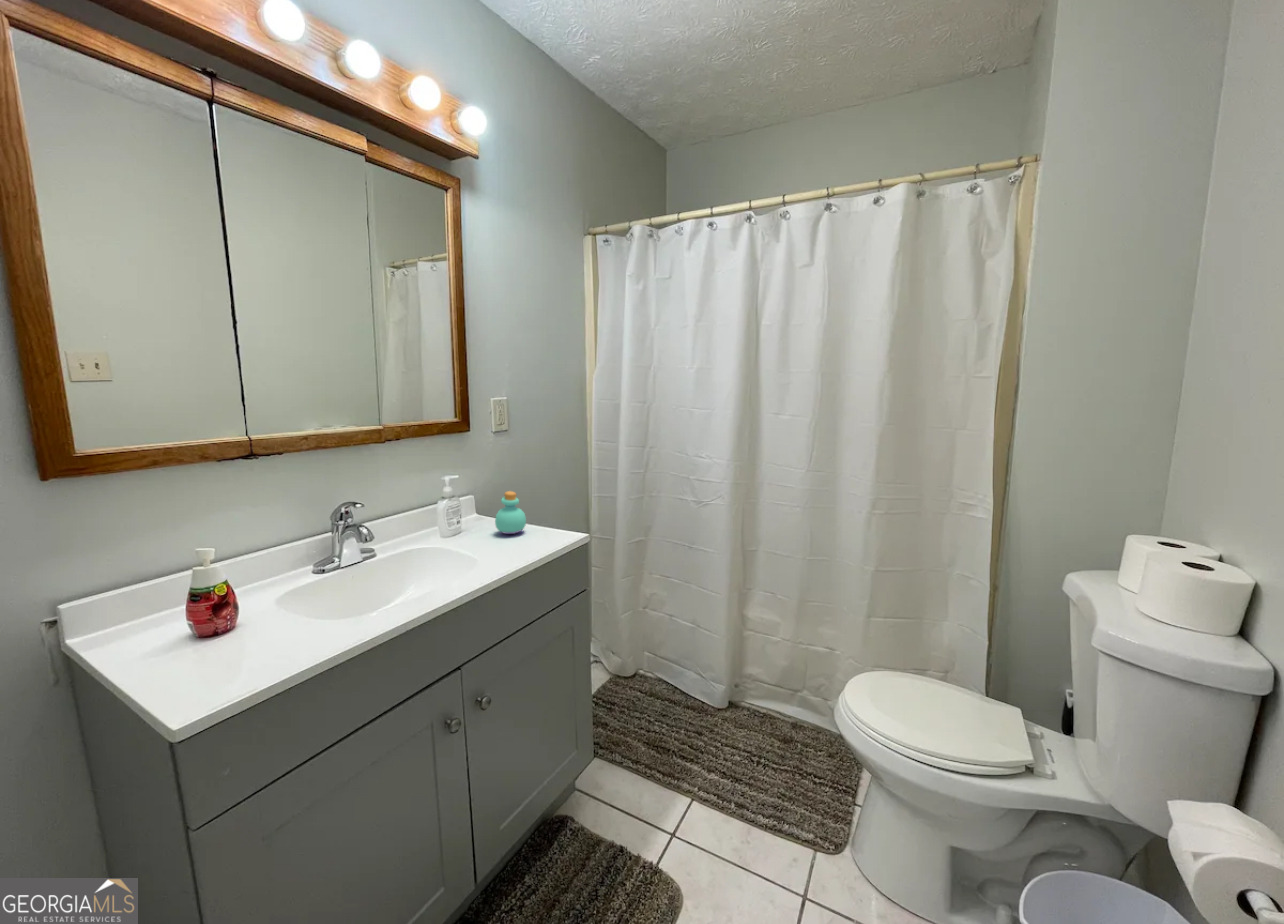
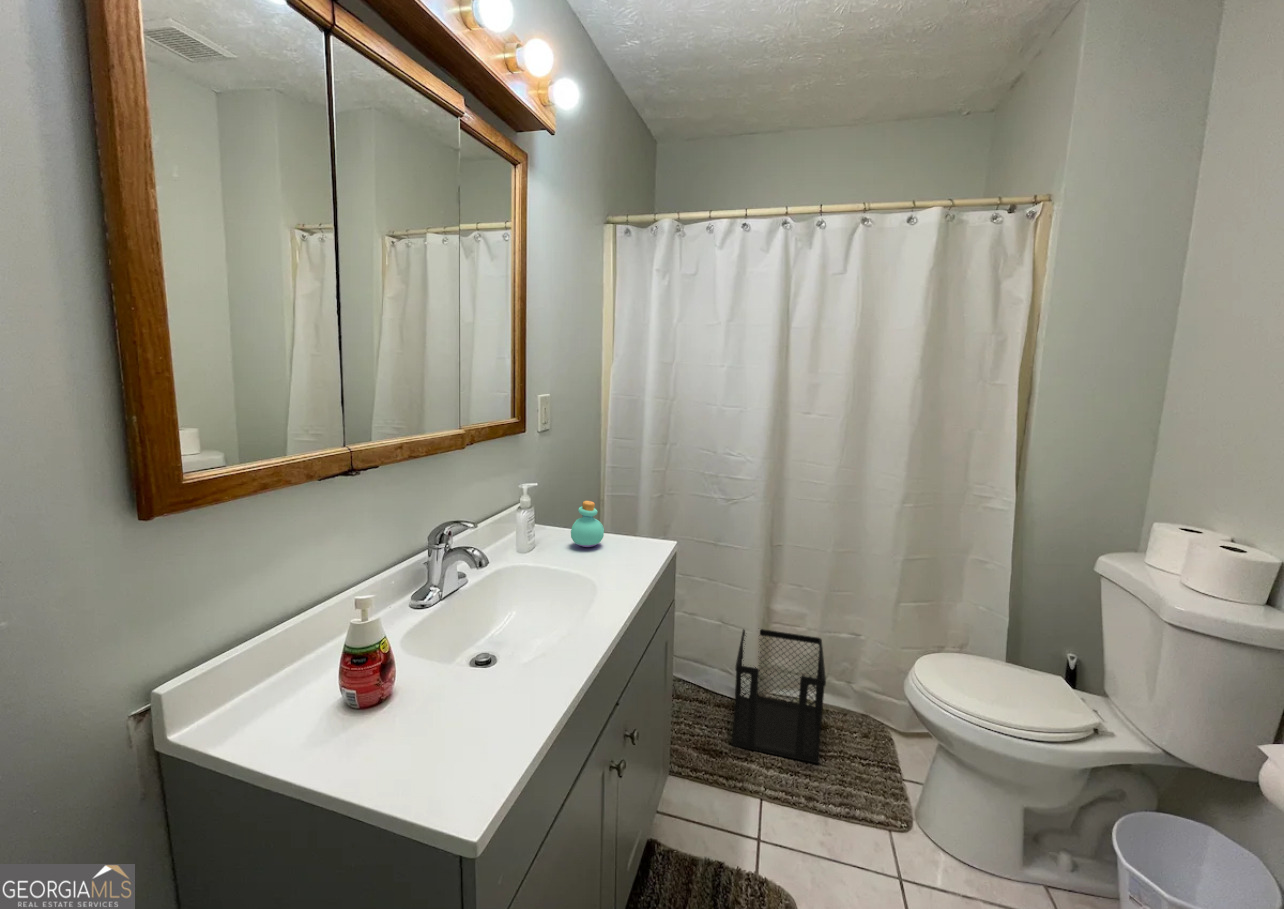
wastebasket: none [684,630,793,775] -> present [731,629,826,763]

